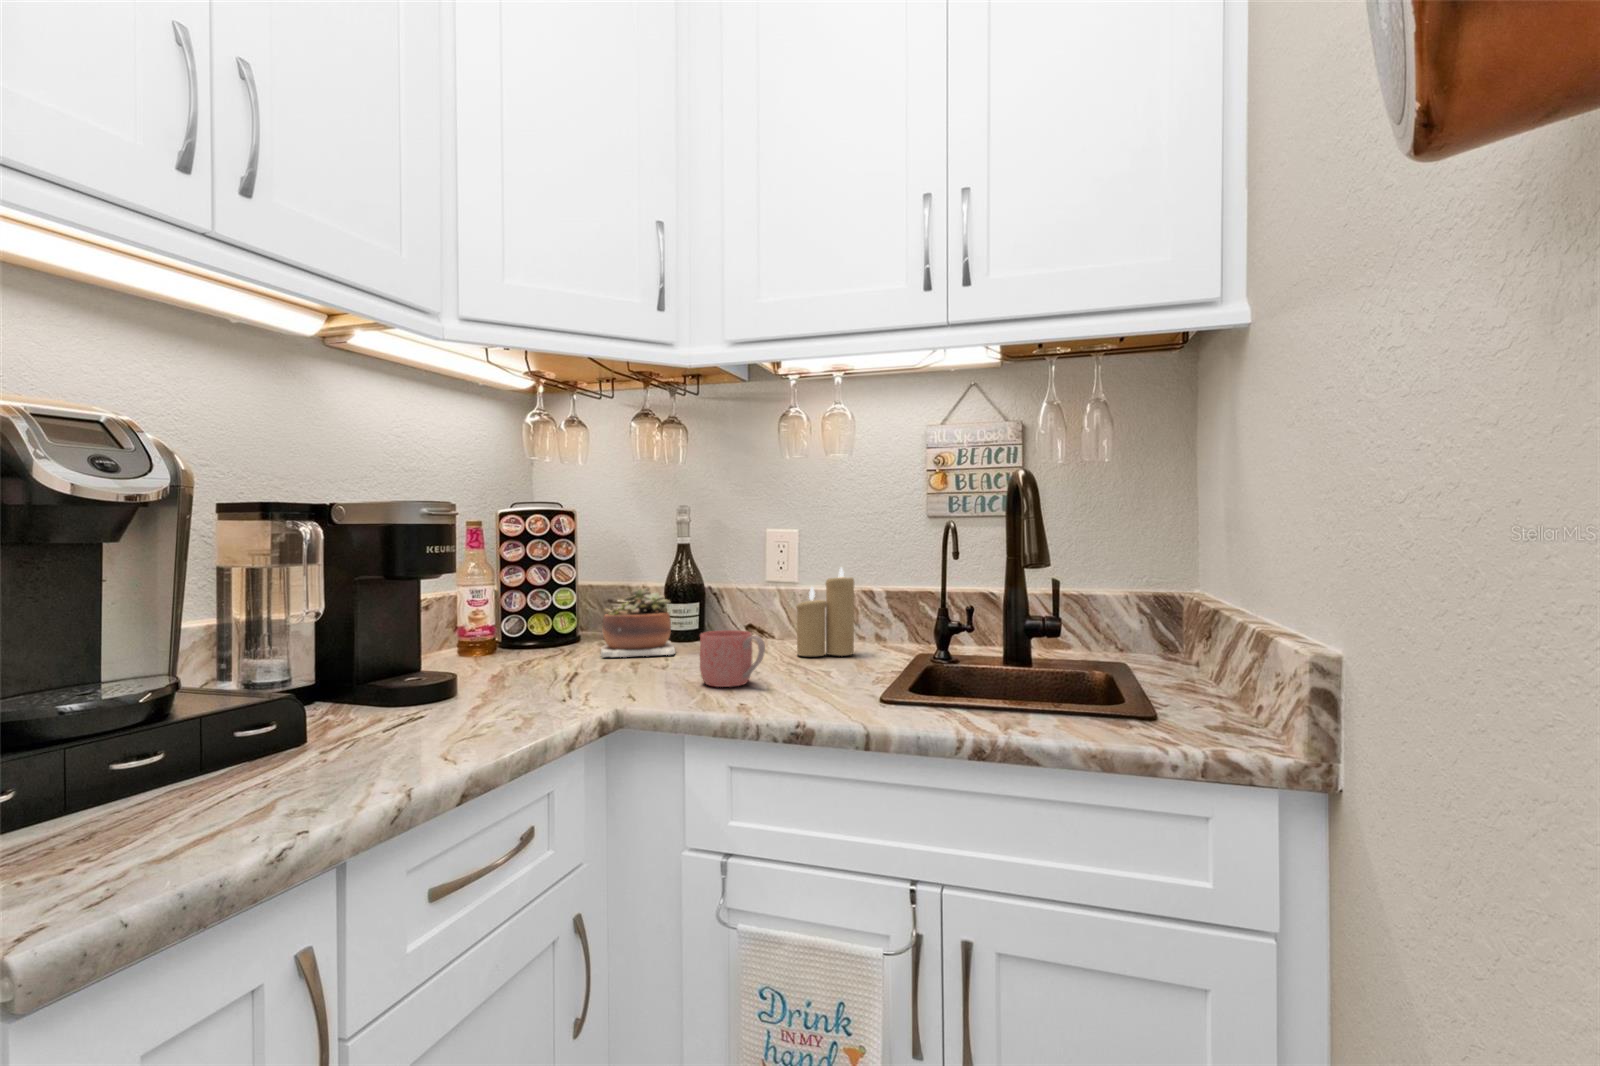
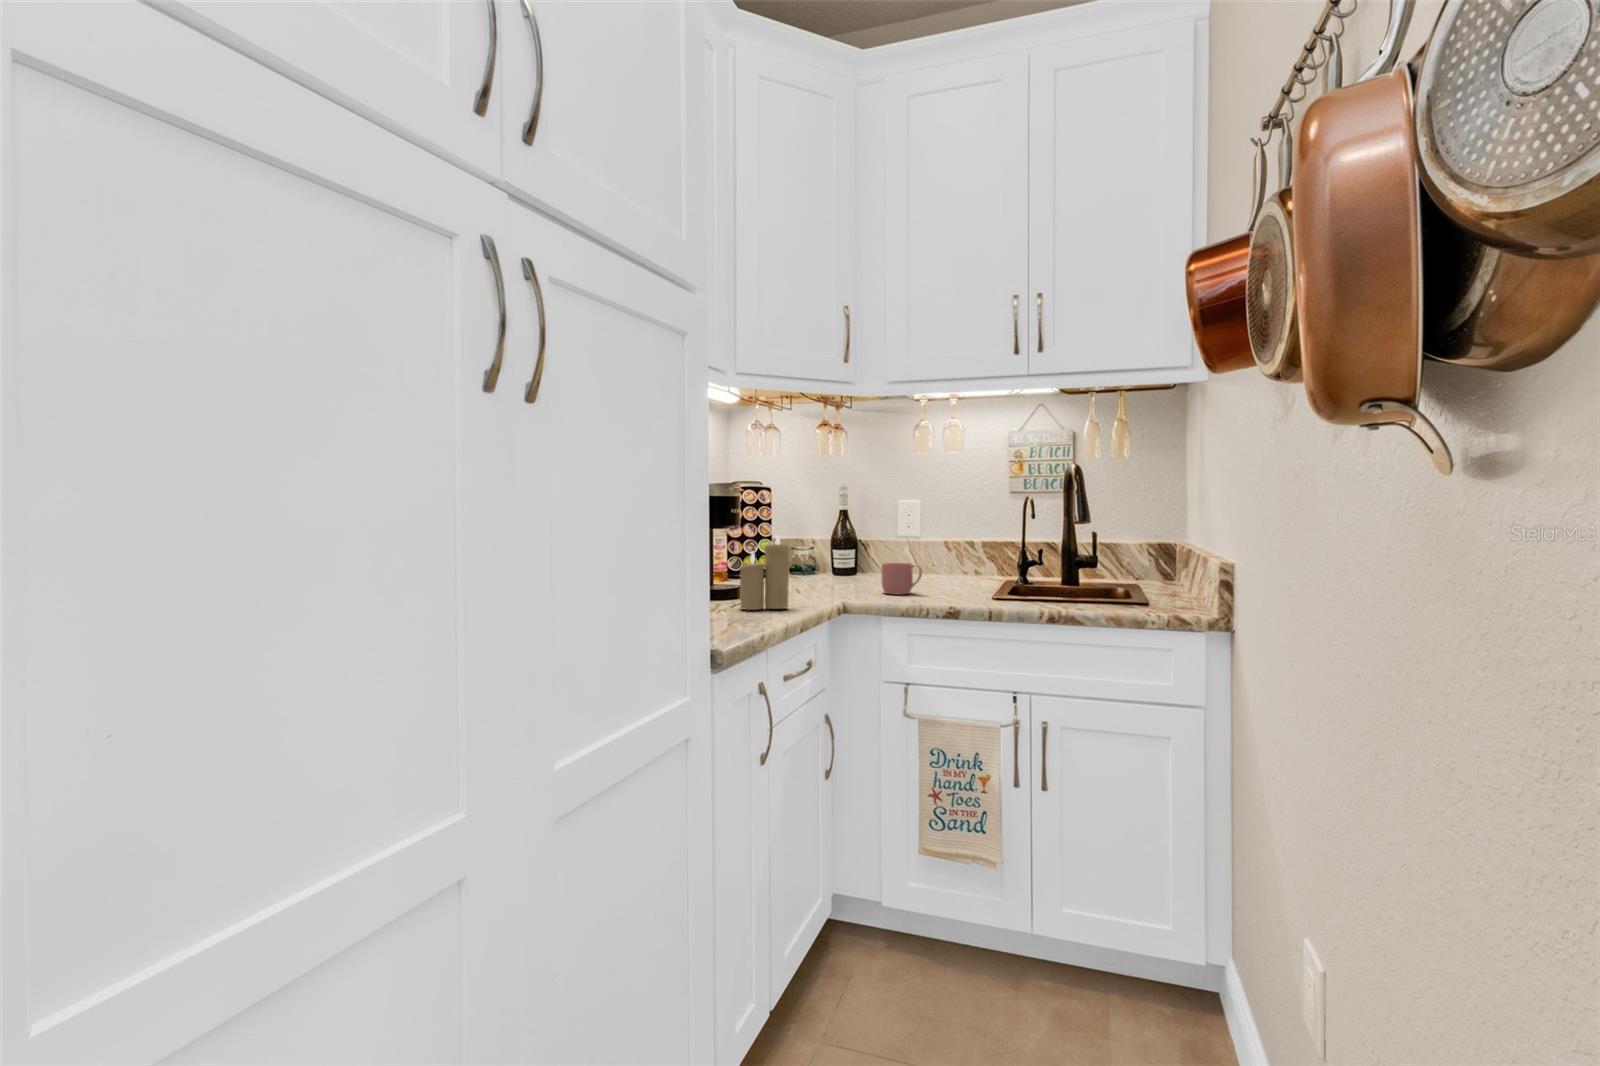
candle: present [796,567,854,656] -> present [740,536,789,610]
succulent plant: present [600,588,675,657] -> none [796,540,848,583]

